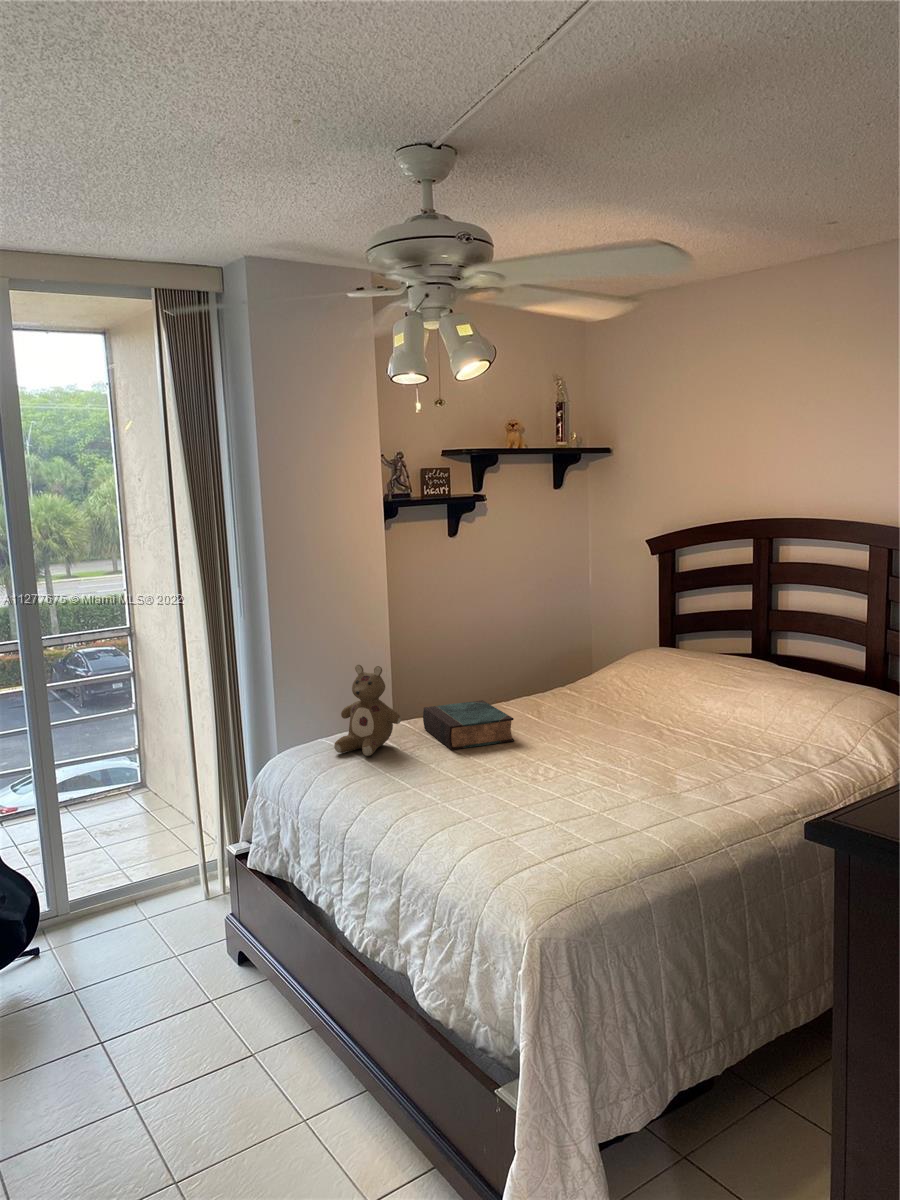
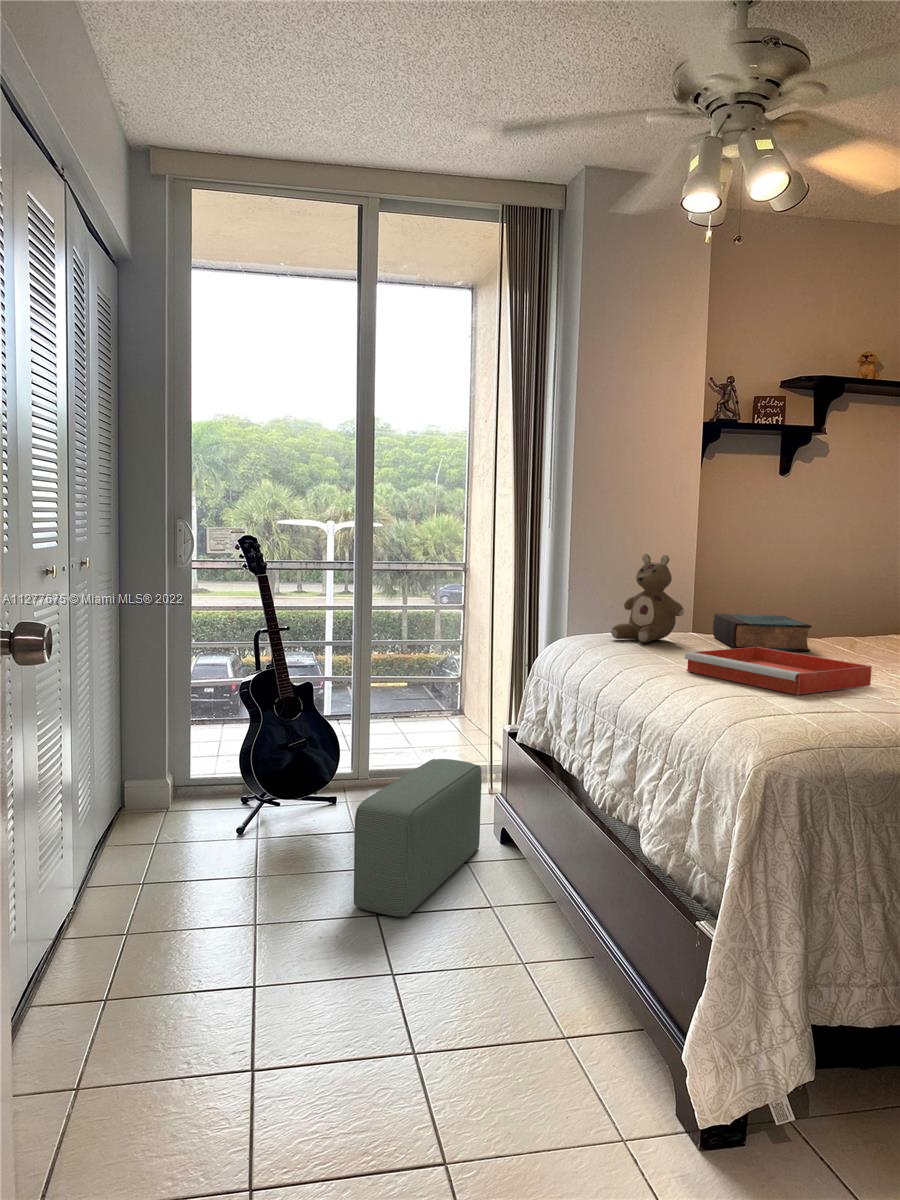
tray: none [425,761,583,829] -> present [685,647,872,695]
pouf: none [94,895,217,1102] -> present [354,759,482,917]

